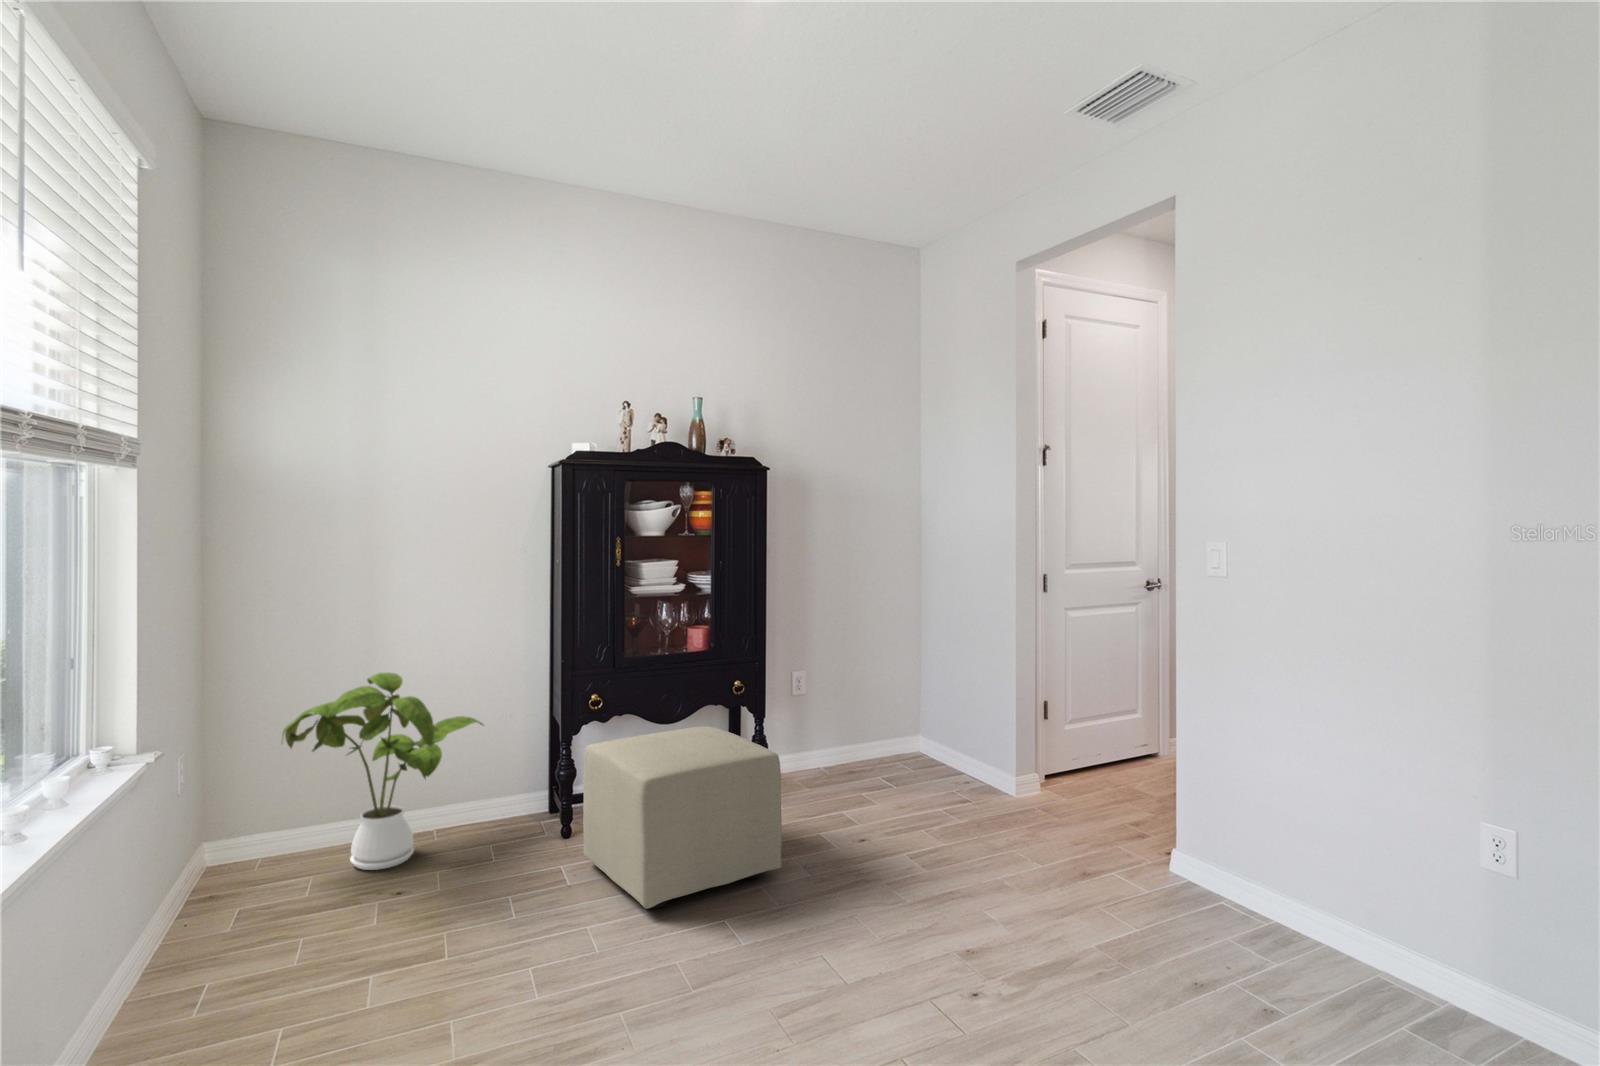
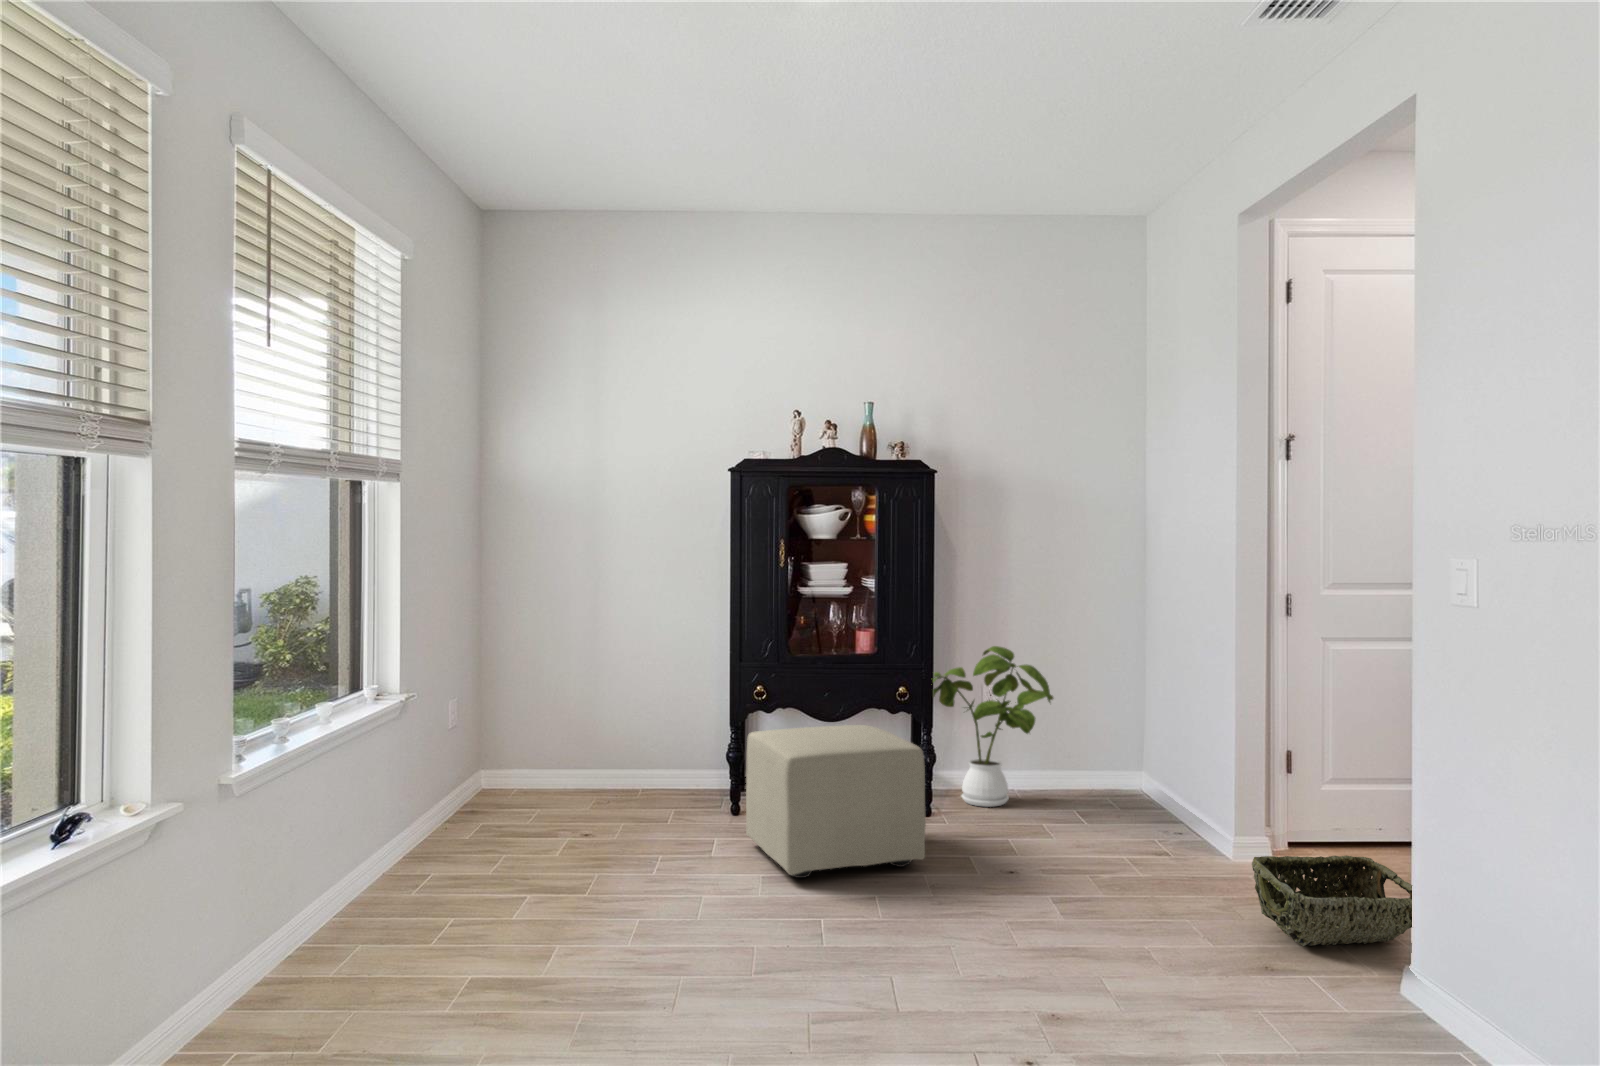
house plant: present [282,673,483,870] -> present [933,646,1053,807]
woven basket: none [1114,833,1273,935] -> present [1252,856,1412,946]

